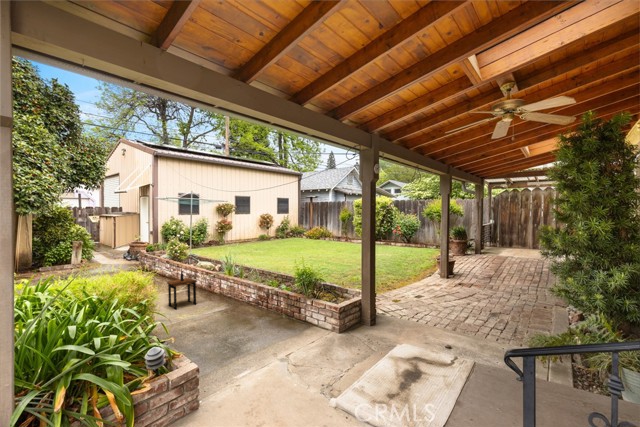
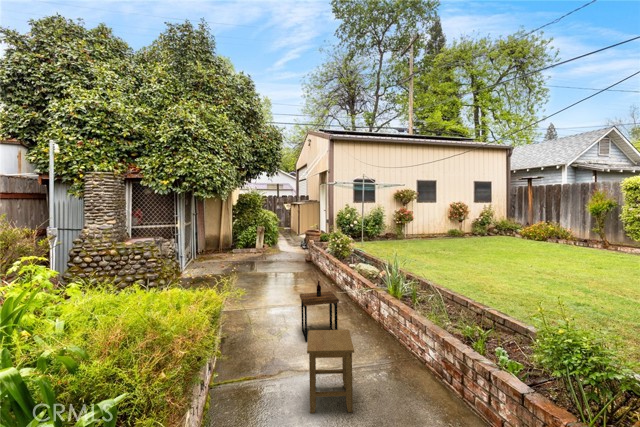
stool: none [189,288,218,328] -> present [307,330,354,413]

